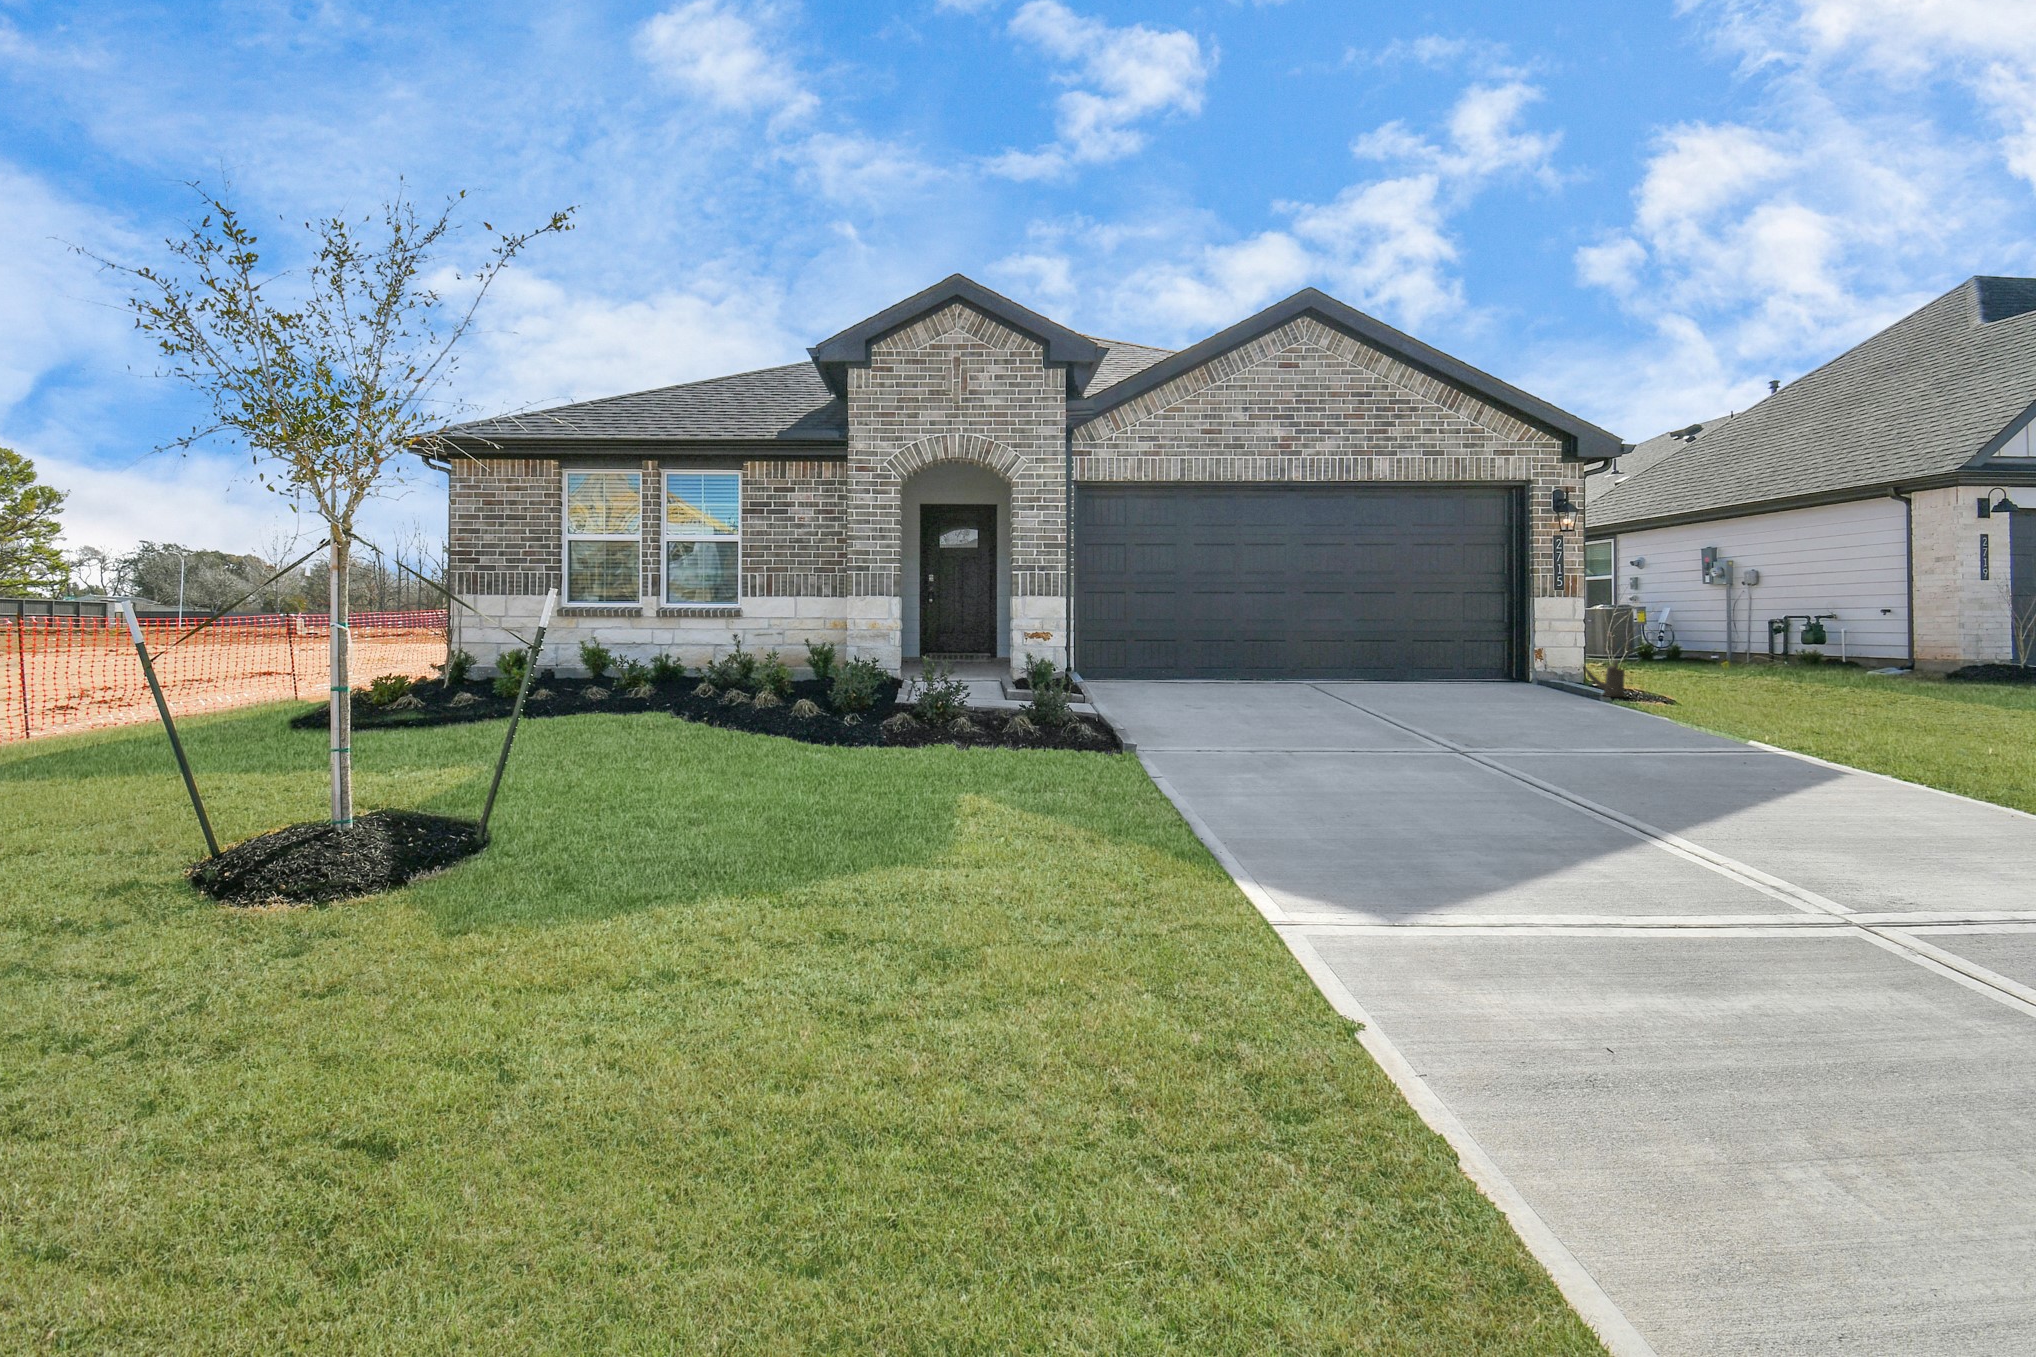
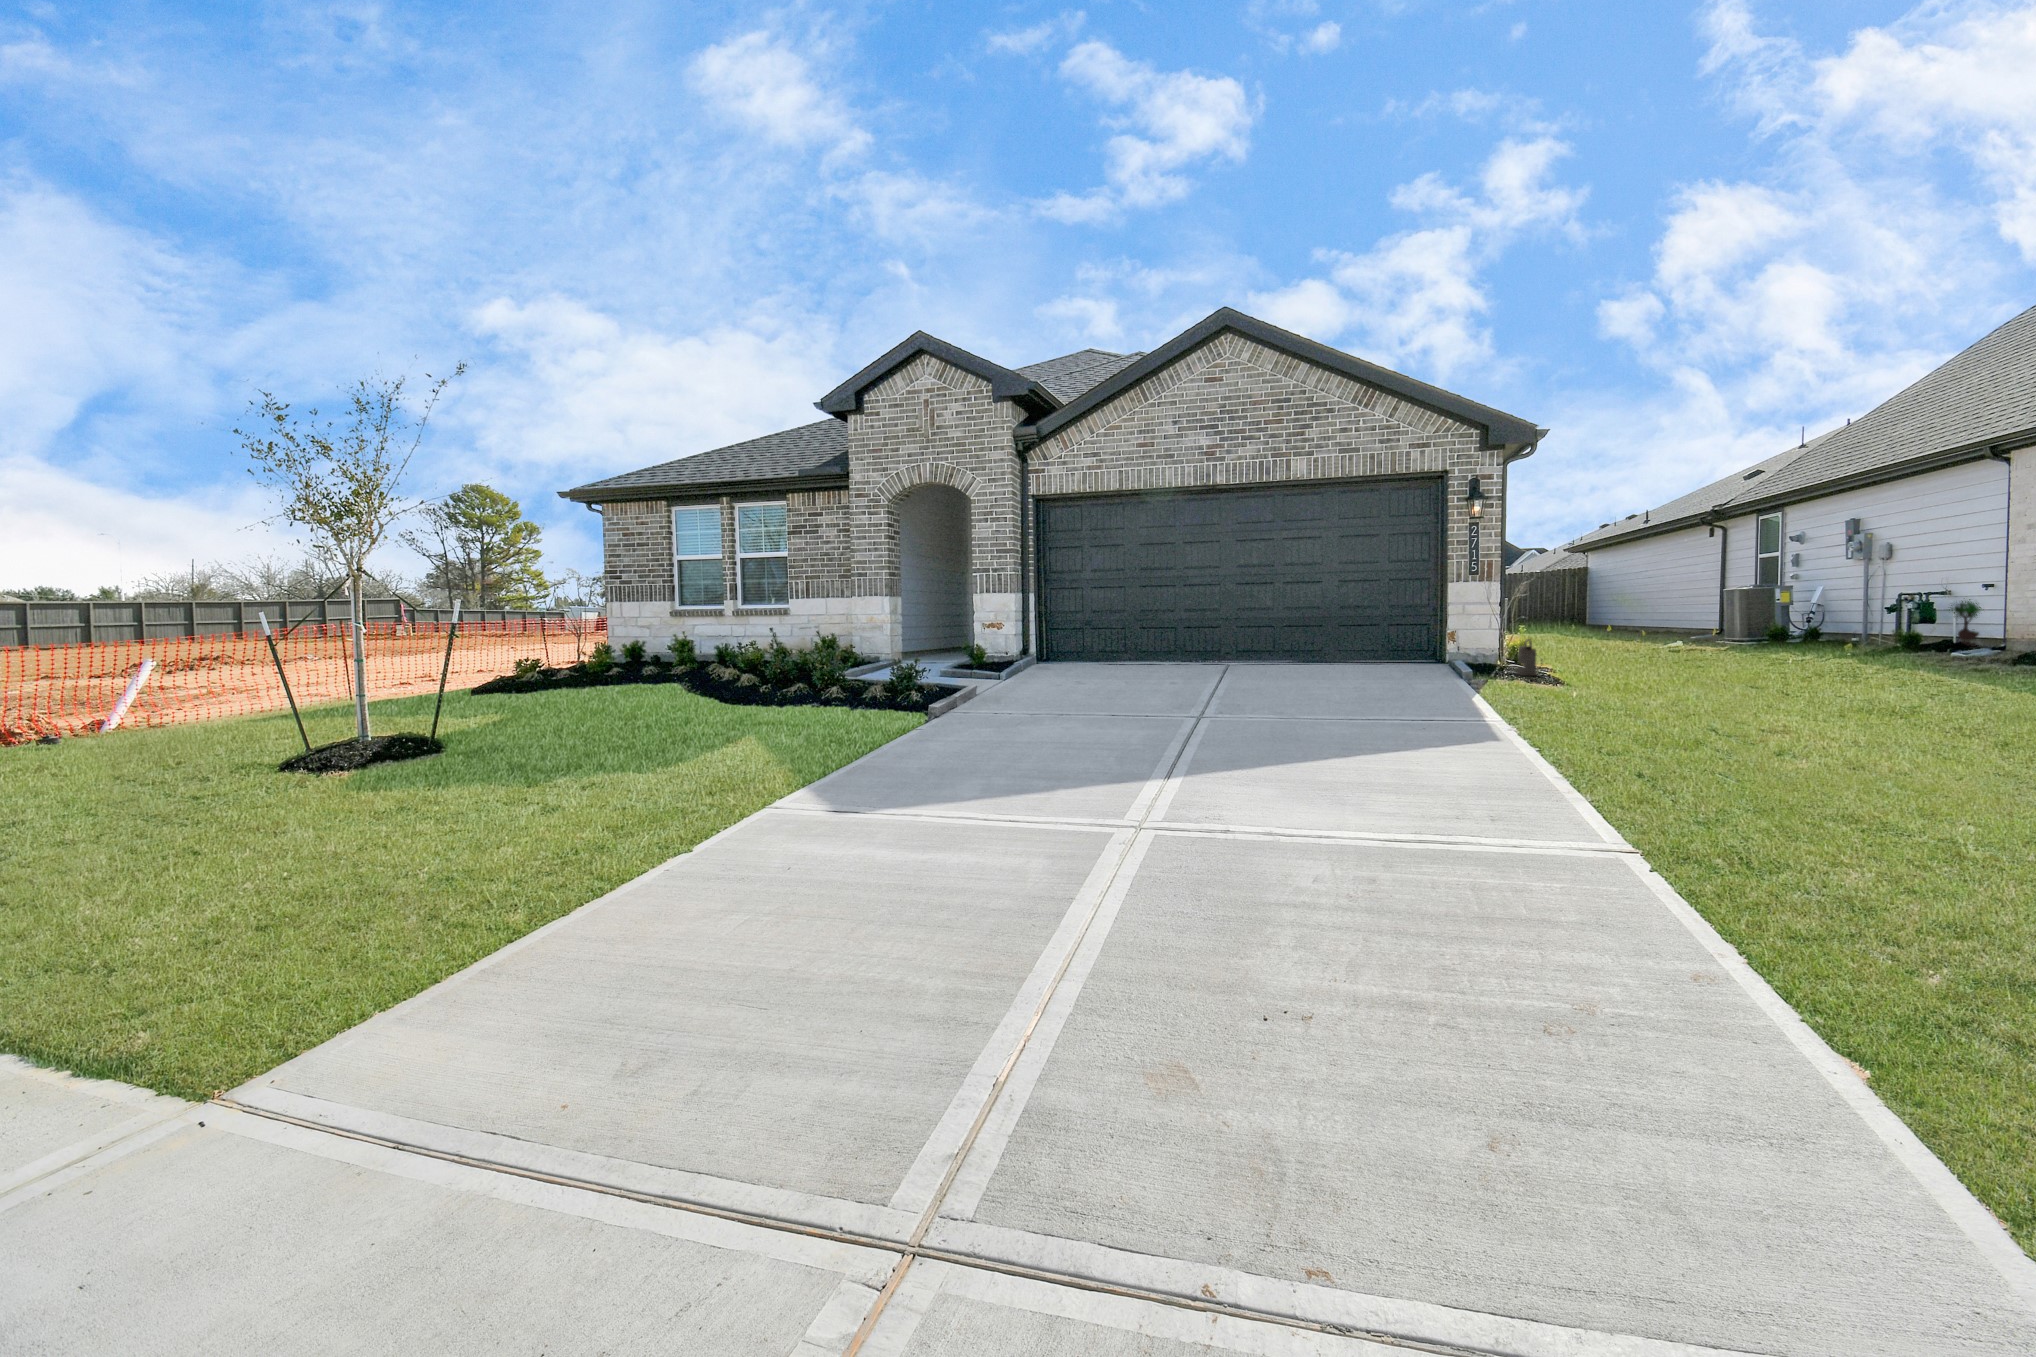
potted tree: none [1855,622,1893,668] -> present [1949,599,1982,646]

